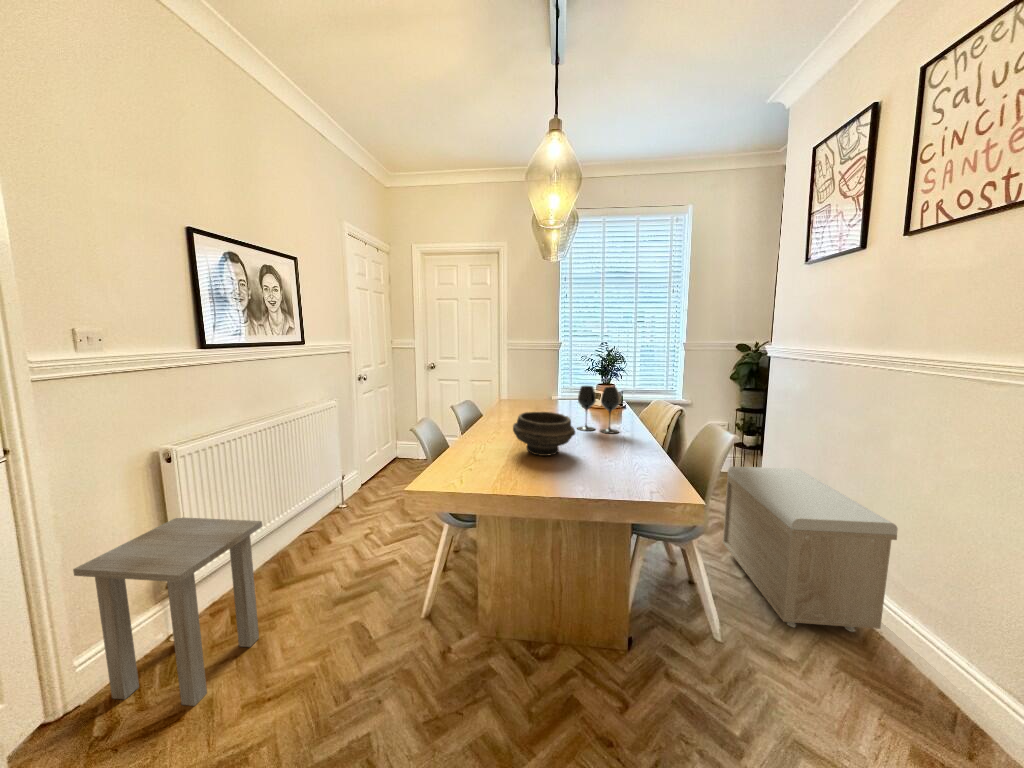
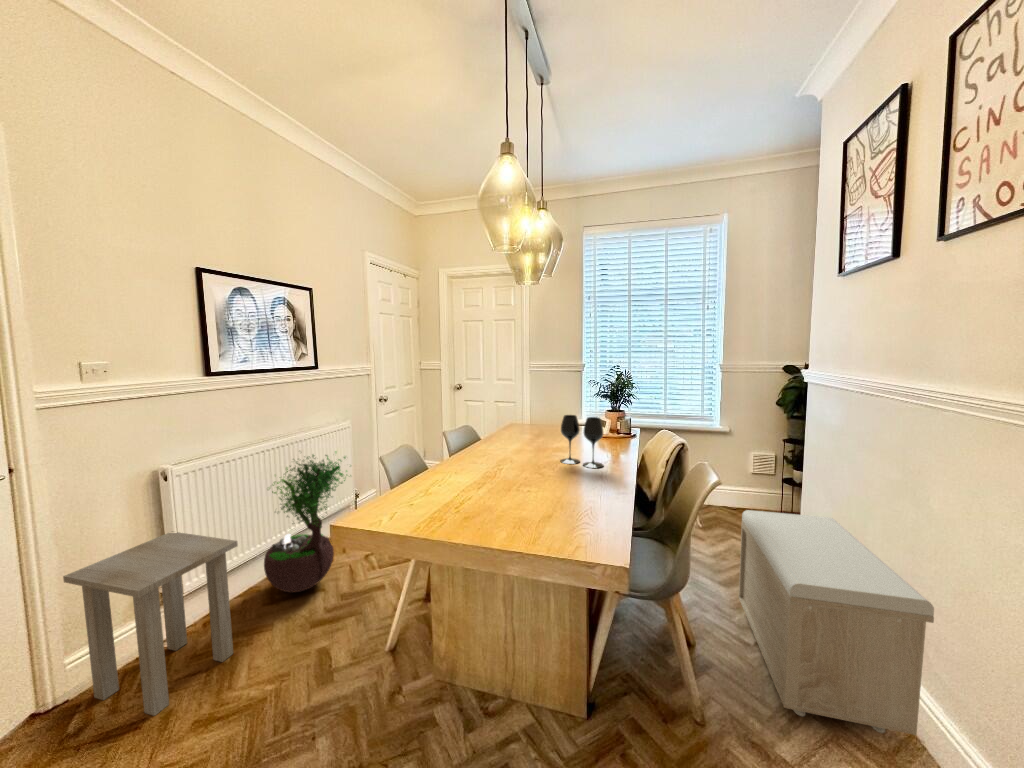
bowl: present [513,412,575,456] -> none [467,444,533,493]
potted tree: none [269,427,359,575] -> present [264,455,345,592]

